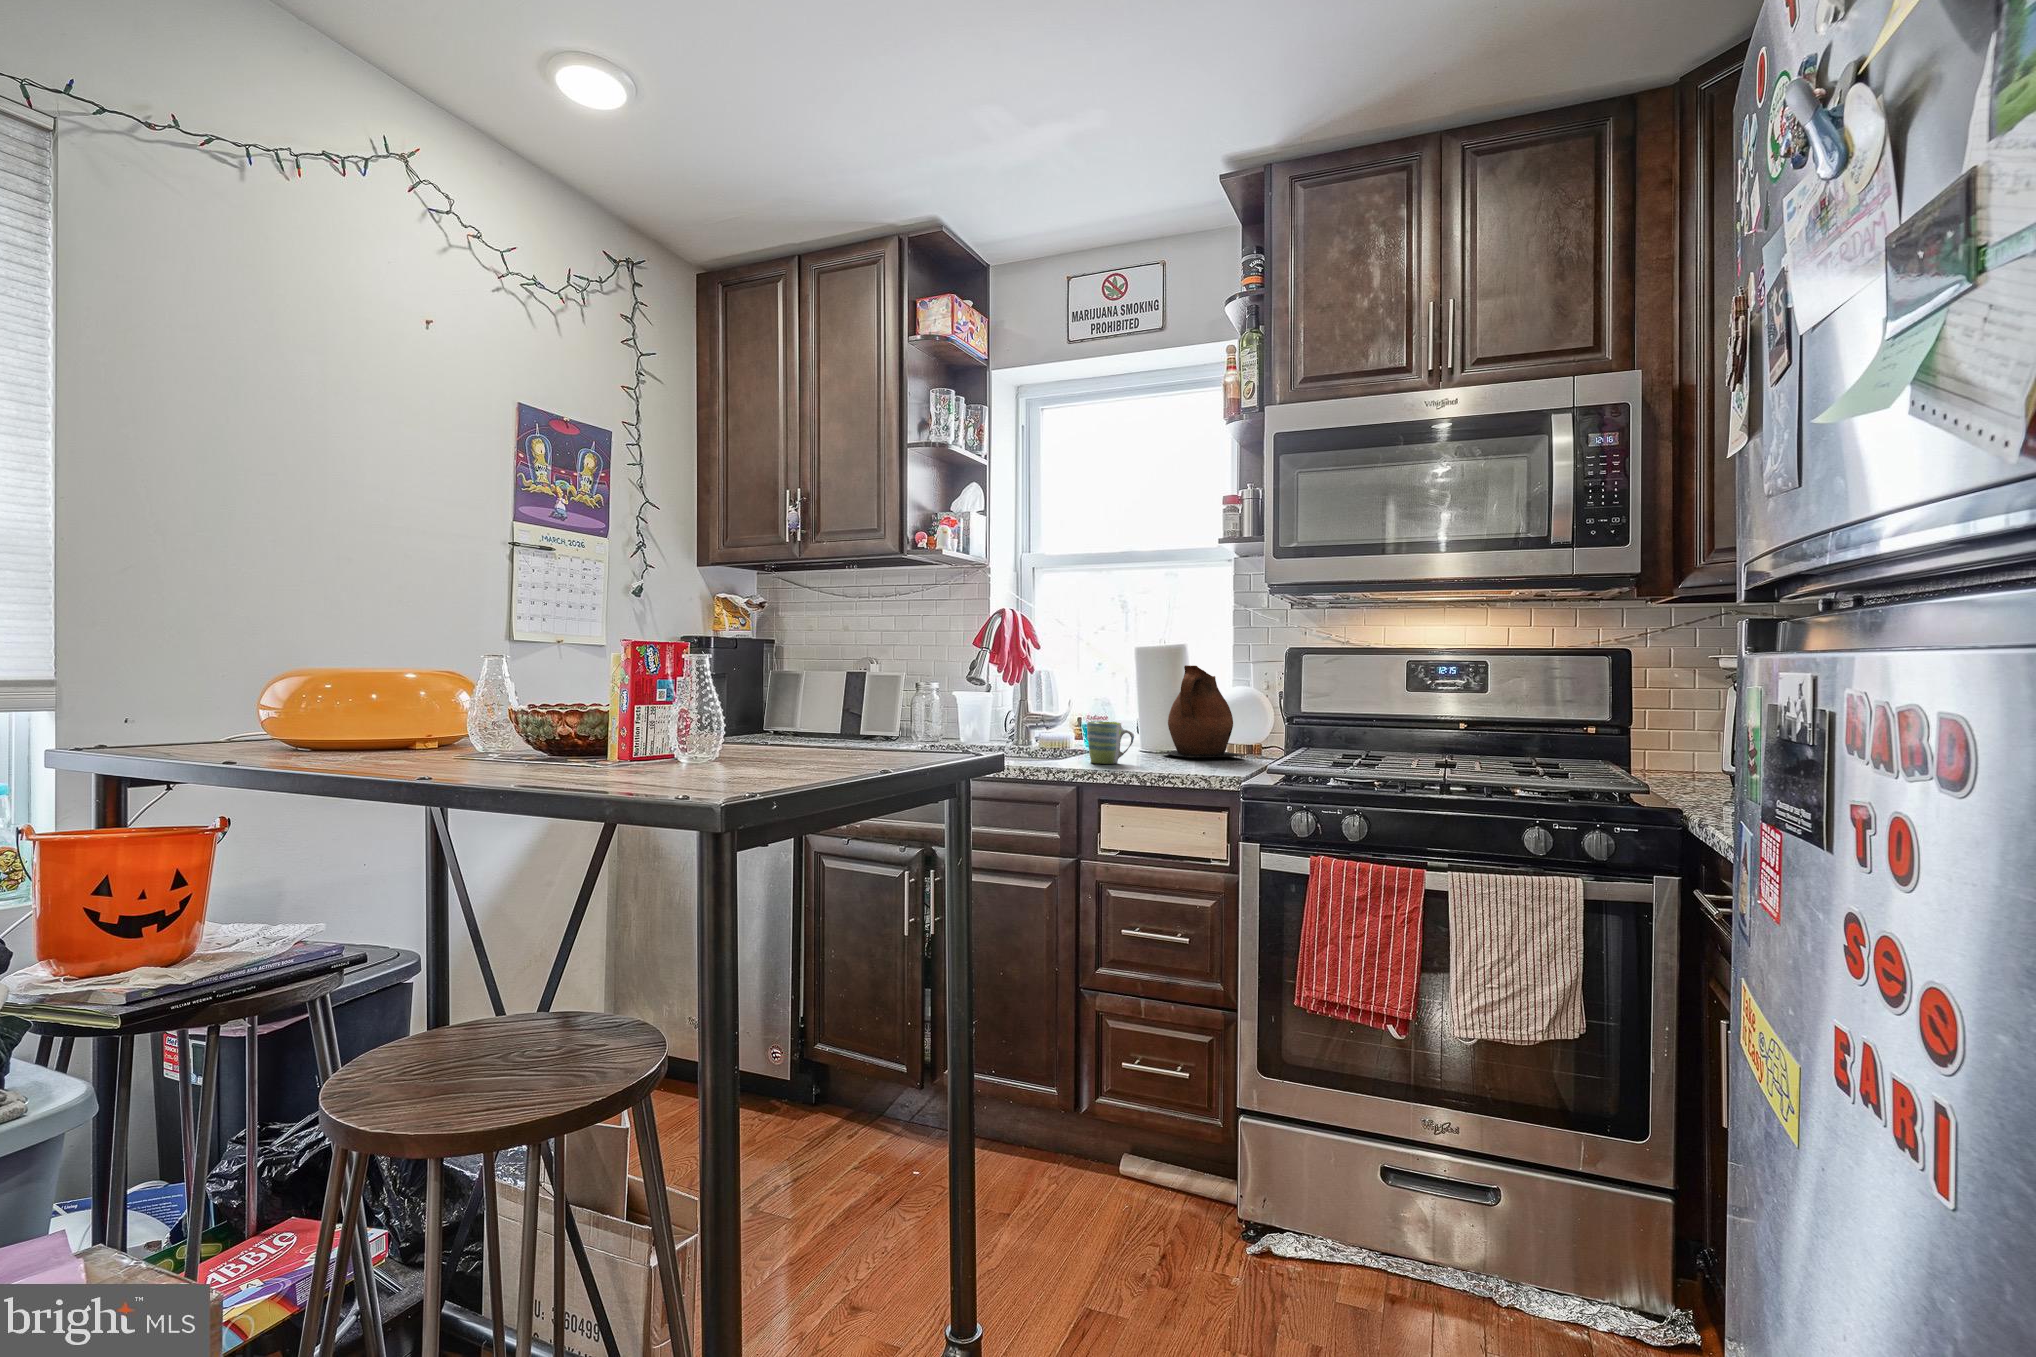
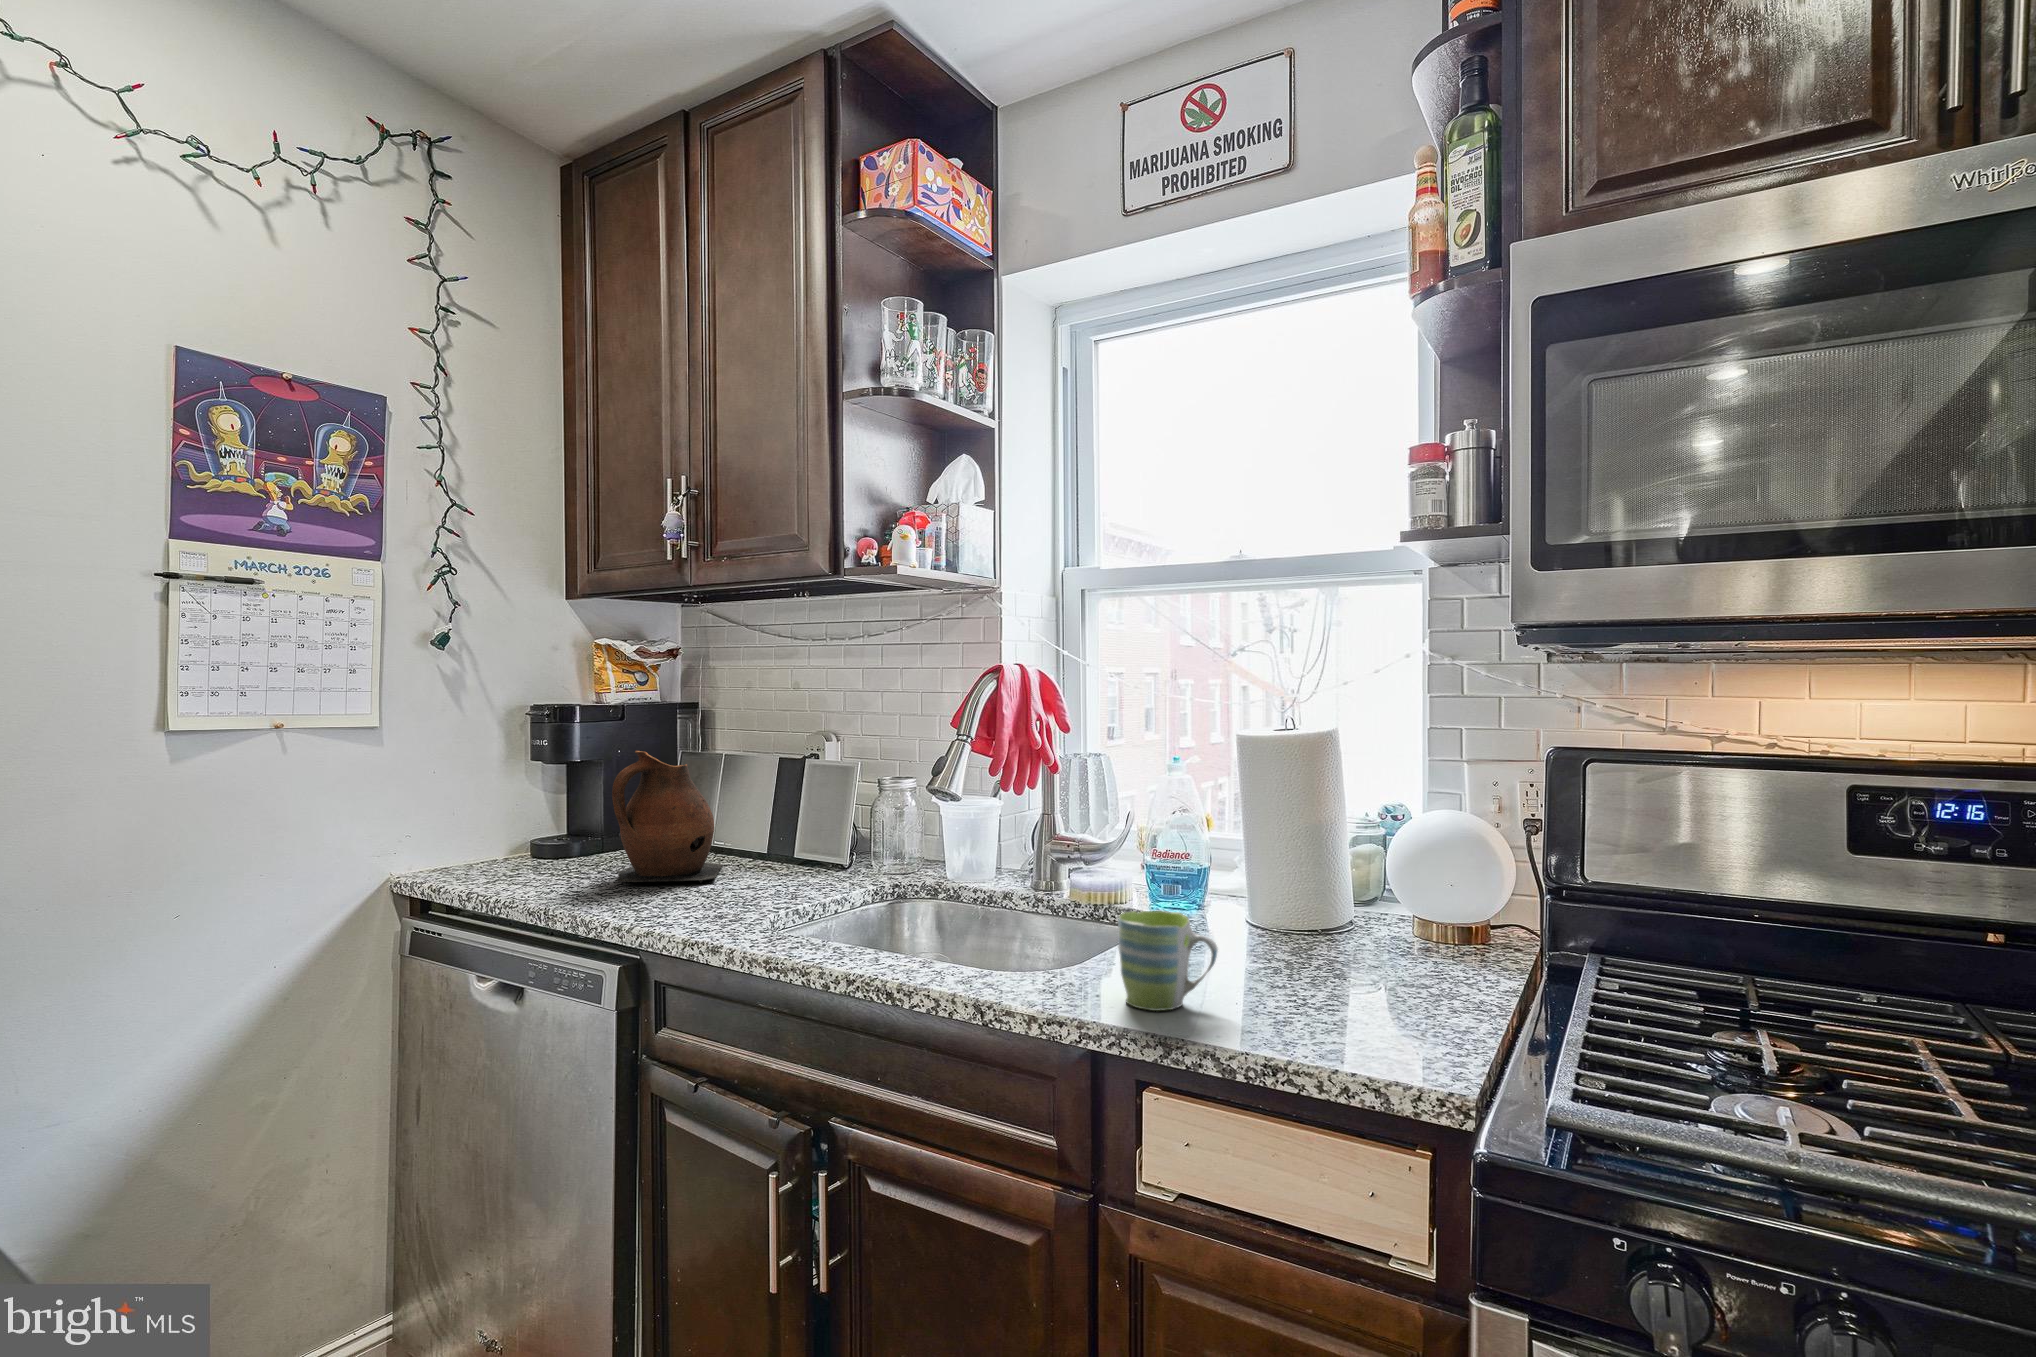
ceramic pitcher: present [1161,665,1245,758] -> present [612,751,723,883]

